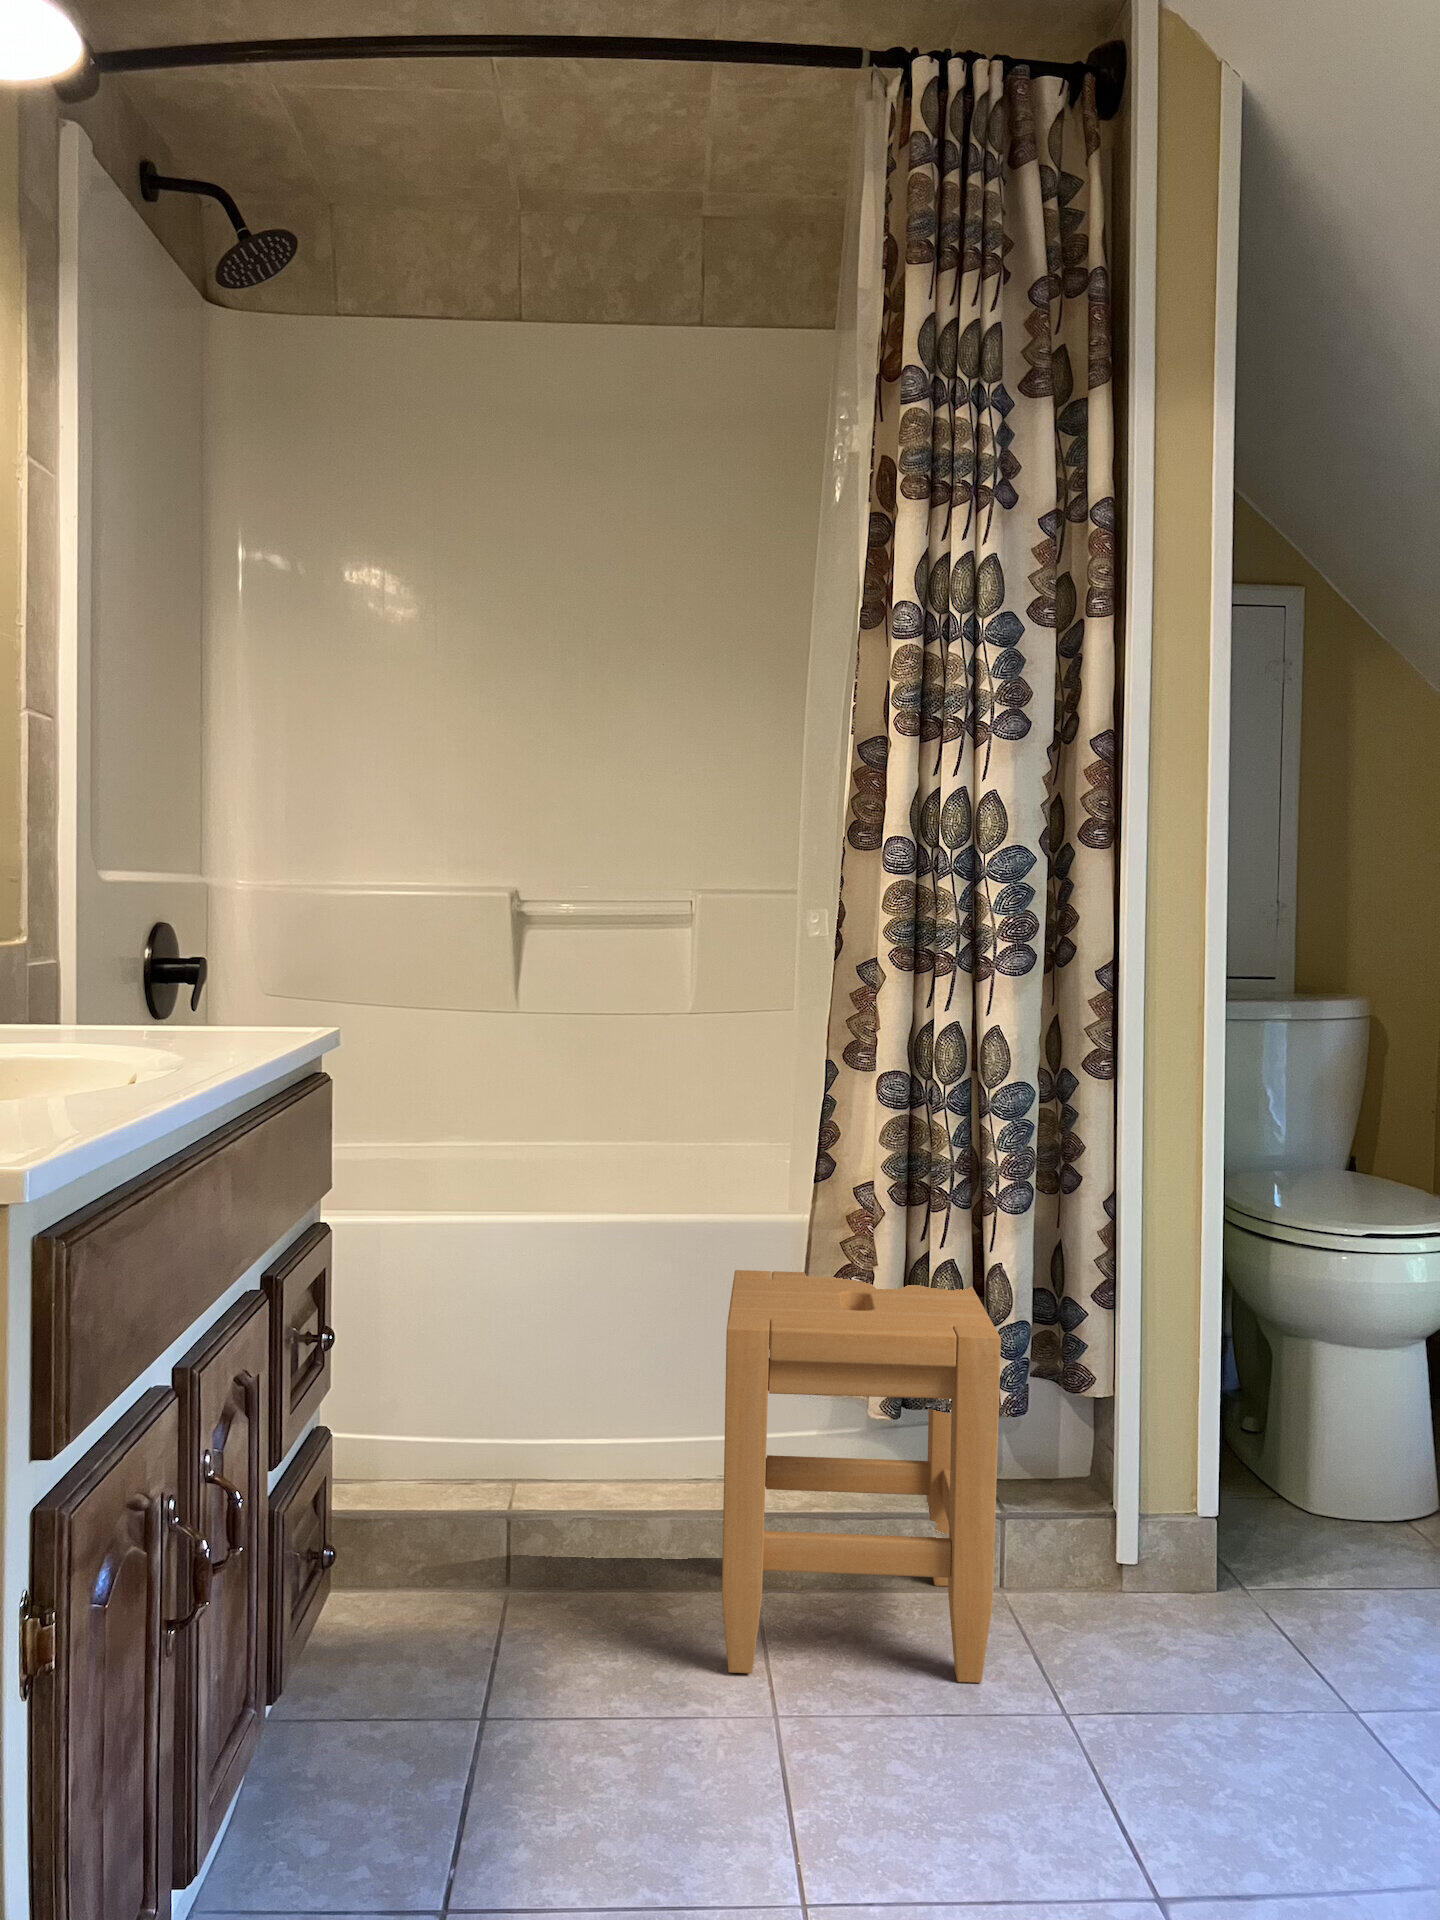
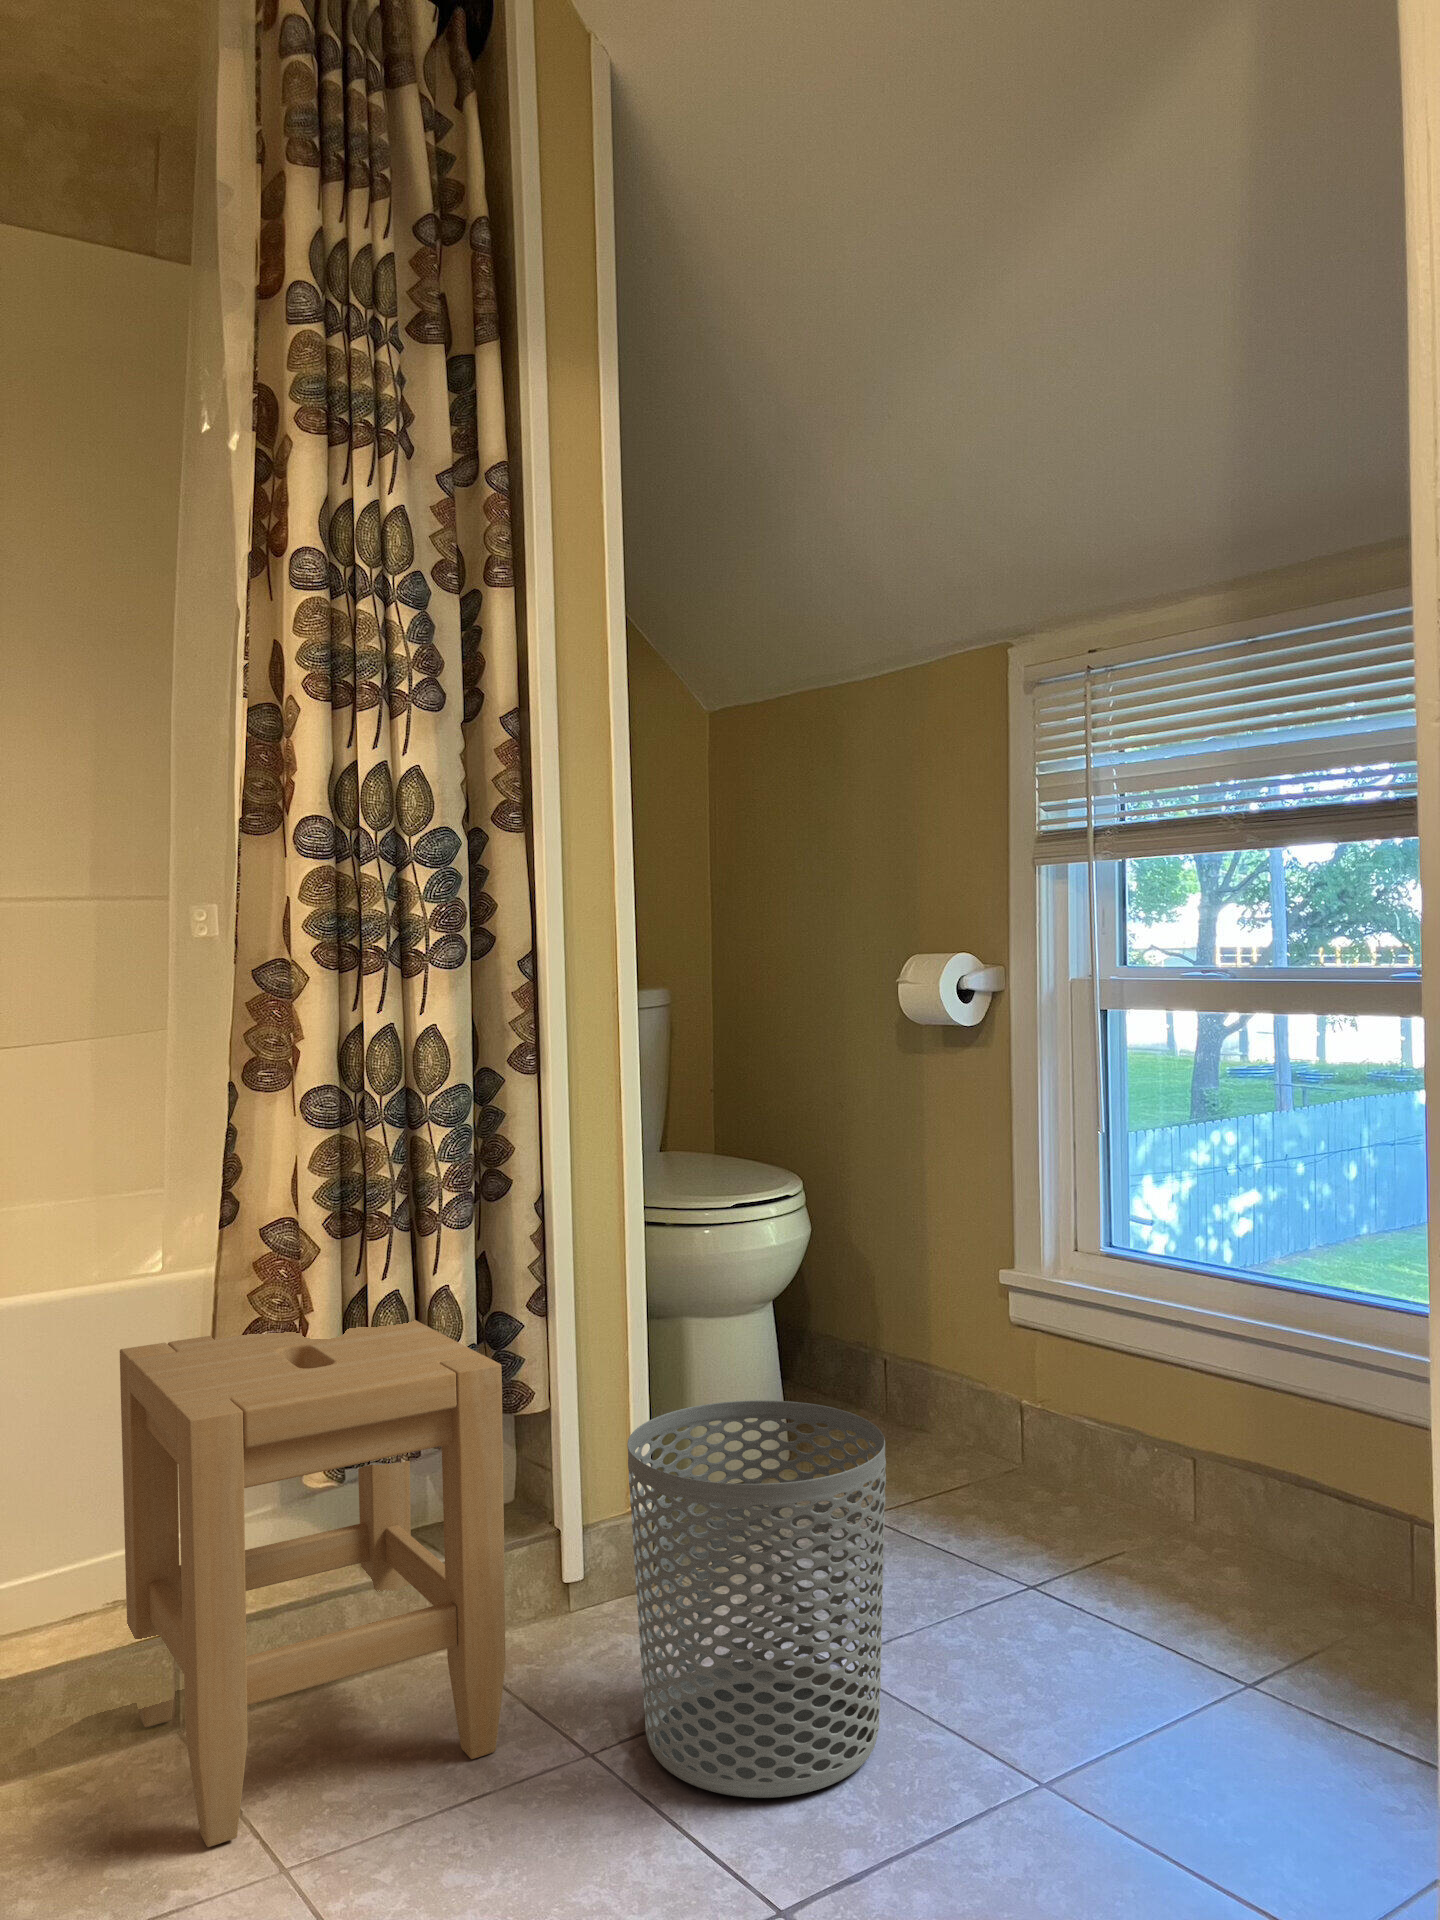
waste bin: none [1103,1419,1372,1813] -> present [627,1400,886,1798]

